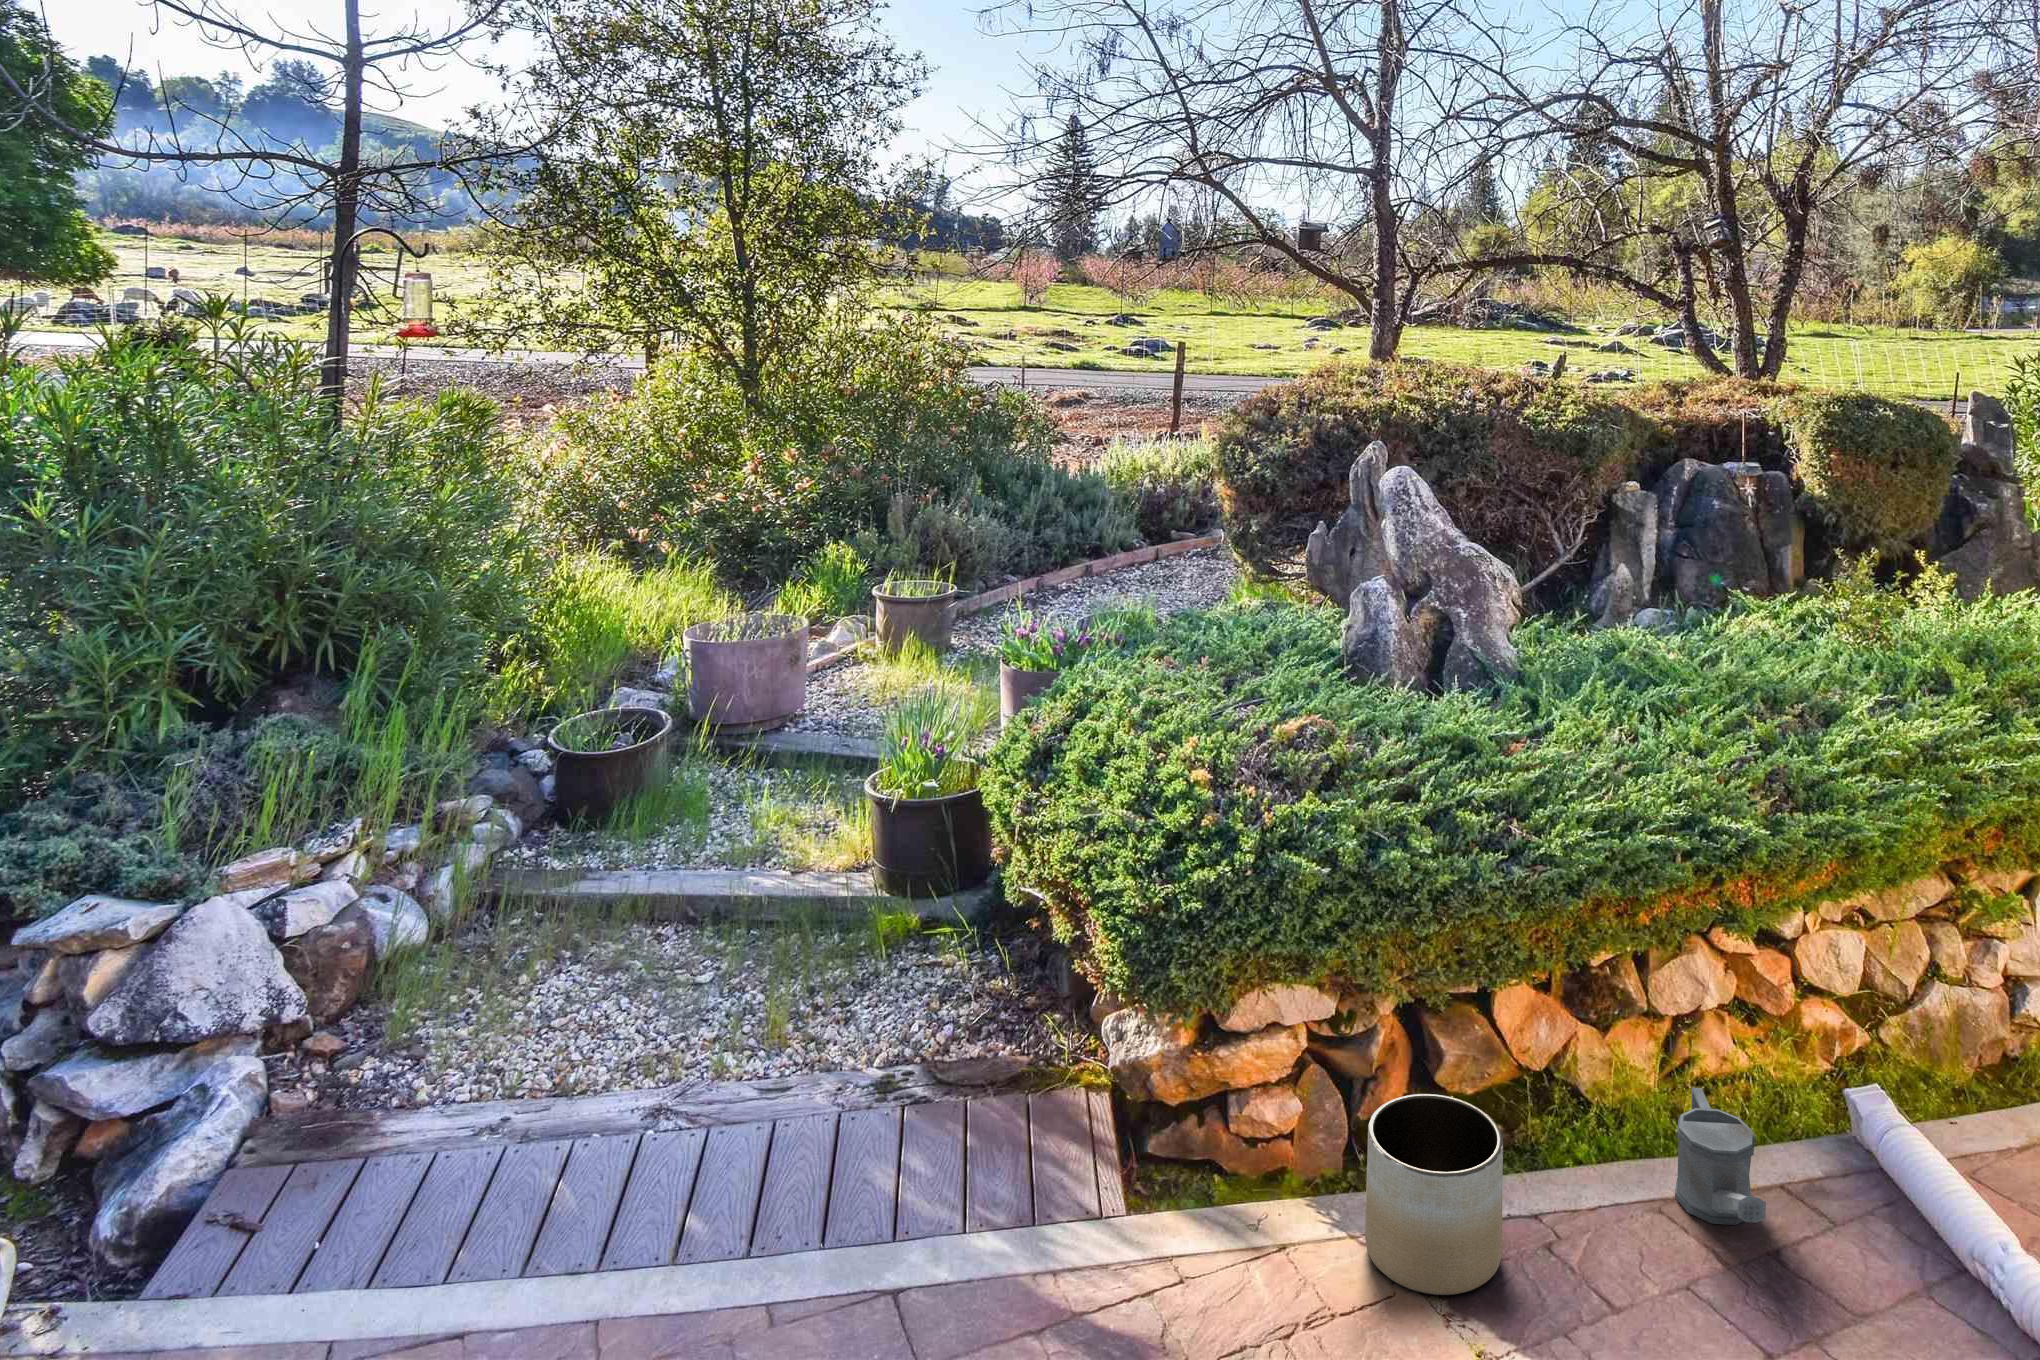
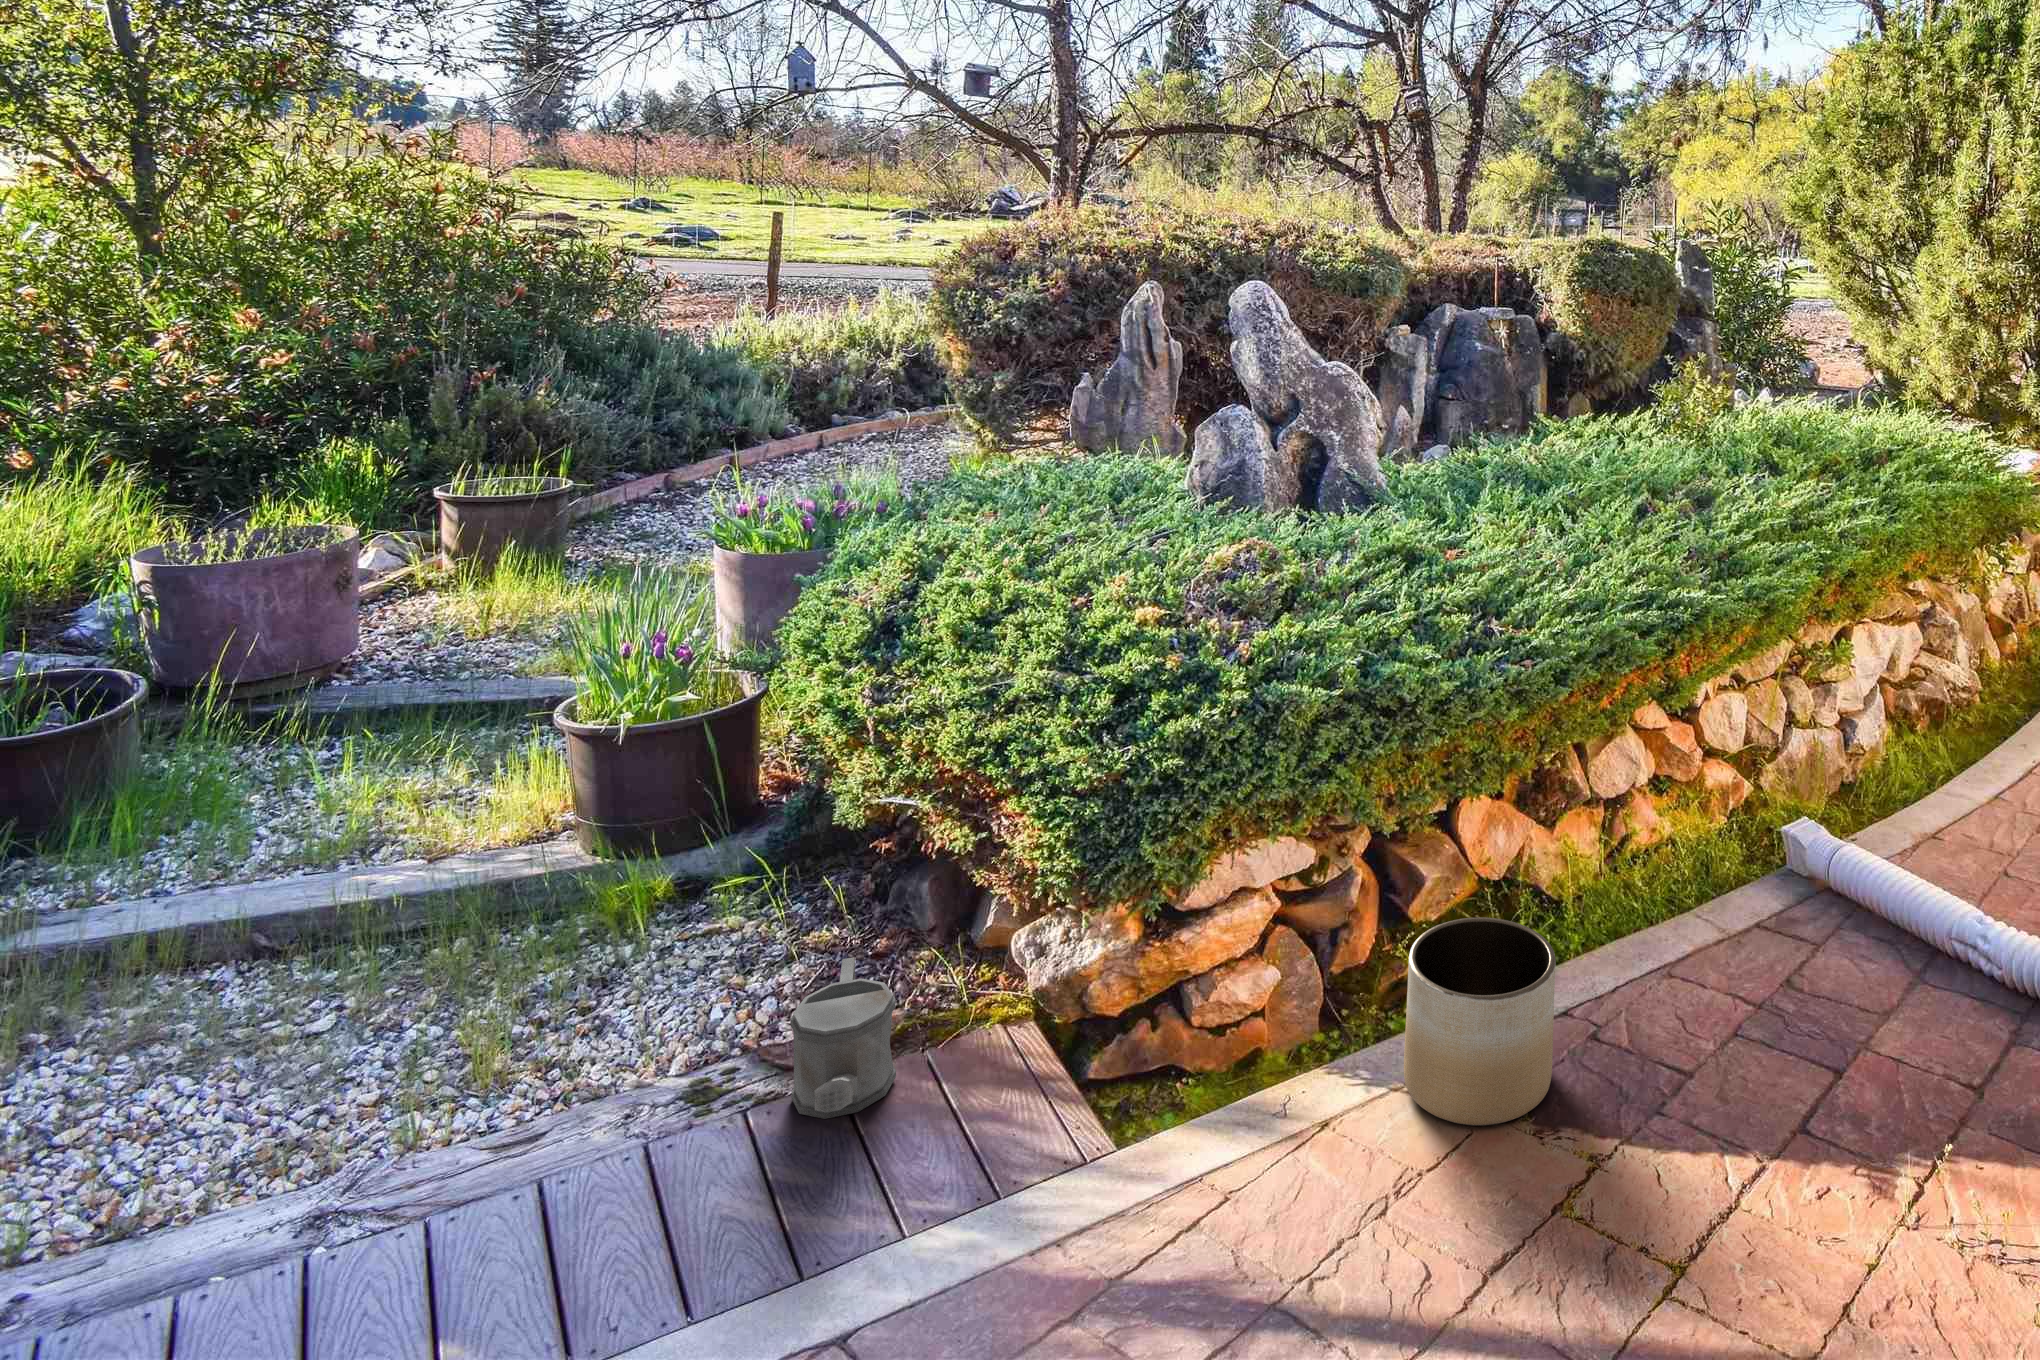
watering can: present [1675,1088,1766,1225] -> present [790,957,896,1119]

